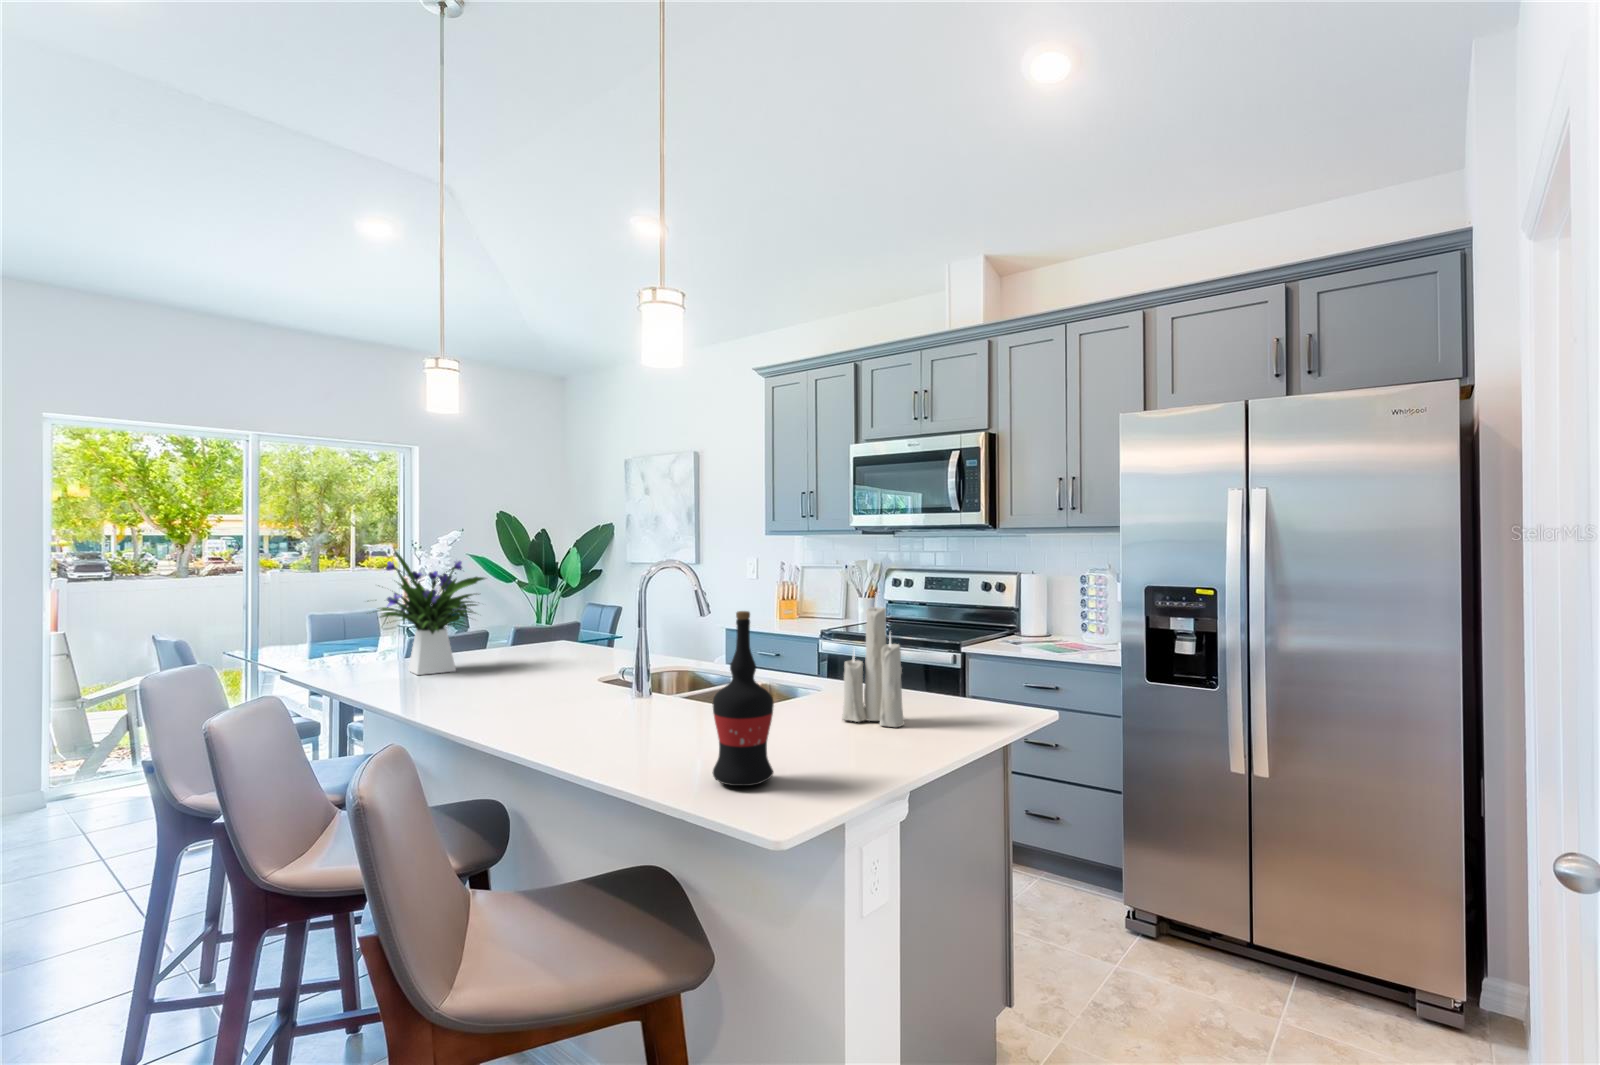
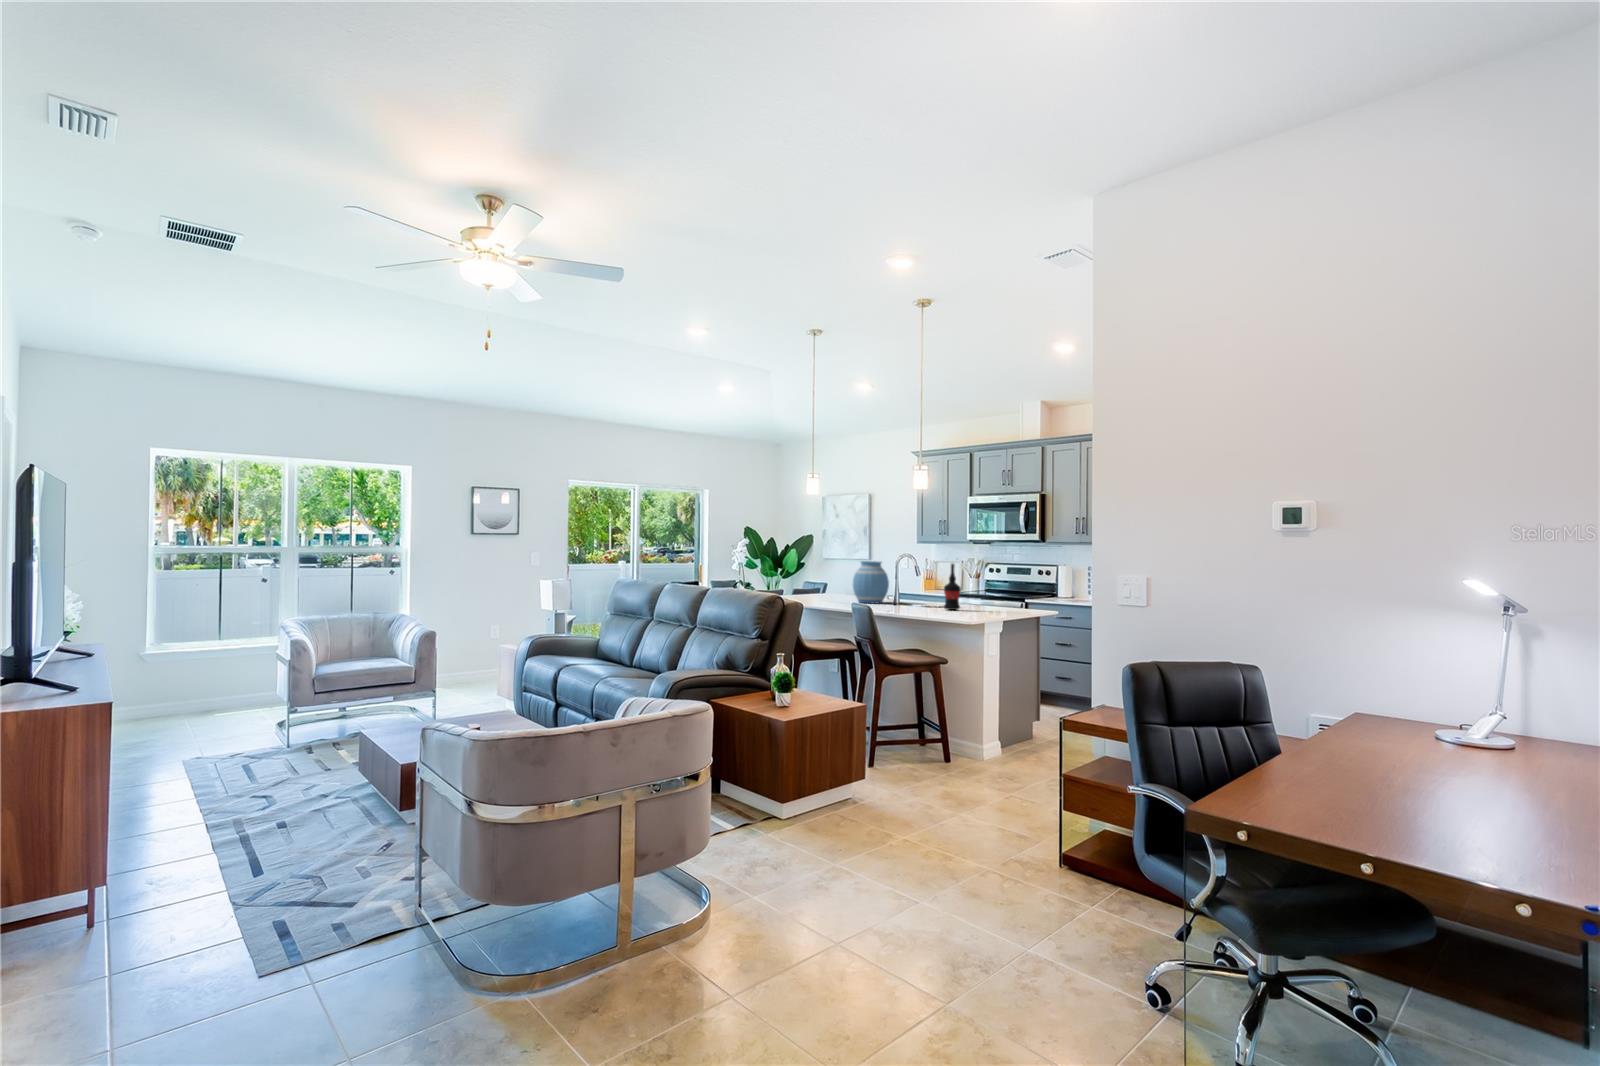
flower arrangement: present [380,553,485,675] -> none [775,547,821,597]
vase: none [494,590,602,718] -> present [853,561,889,603]
candle: present [842,596,904,727] -> none [975,561,997,607]

